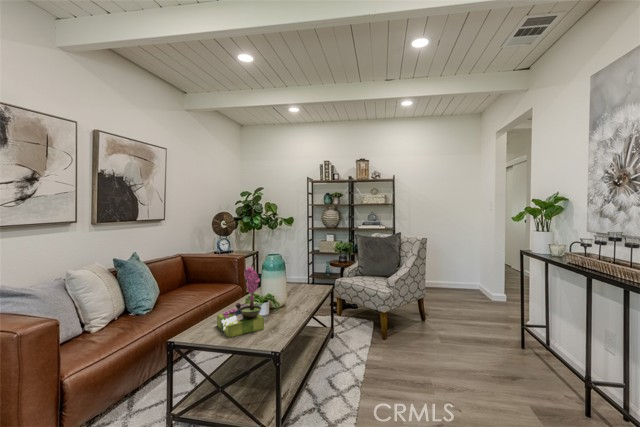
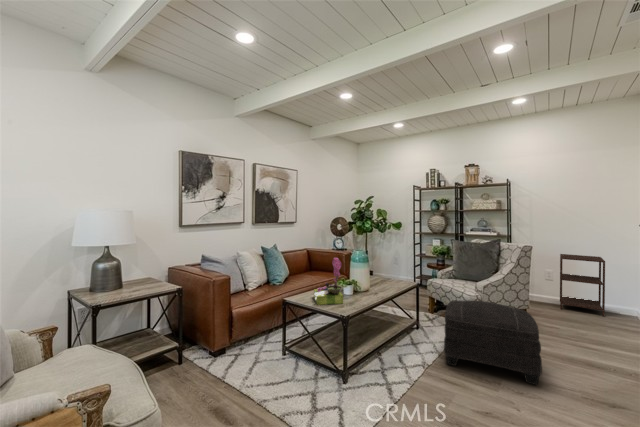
side table: none [436,244,472,297] -> present [560,254,605,316]
ottoman: none [369,300,466,378] -> present [444,301,542,385]

